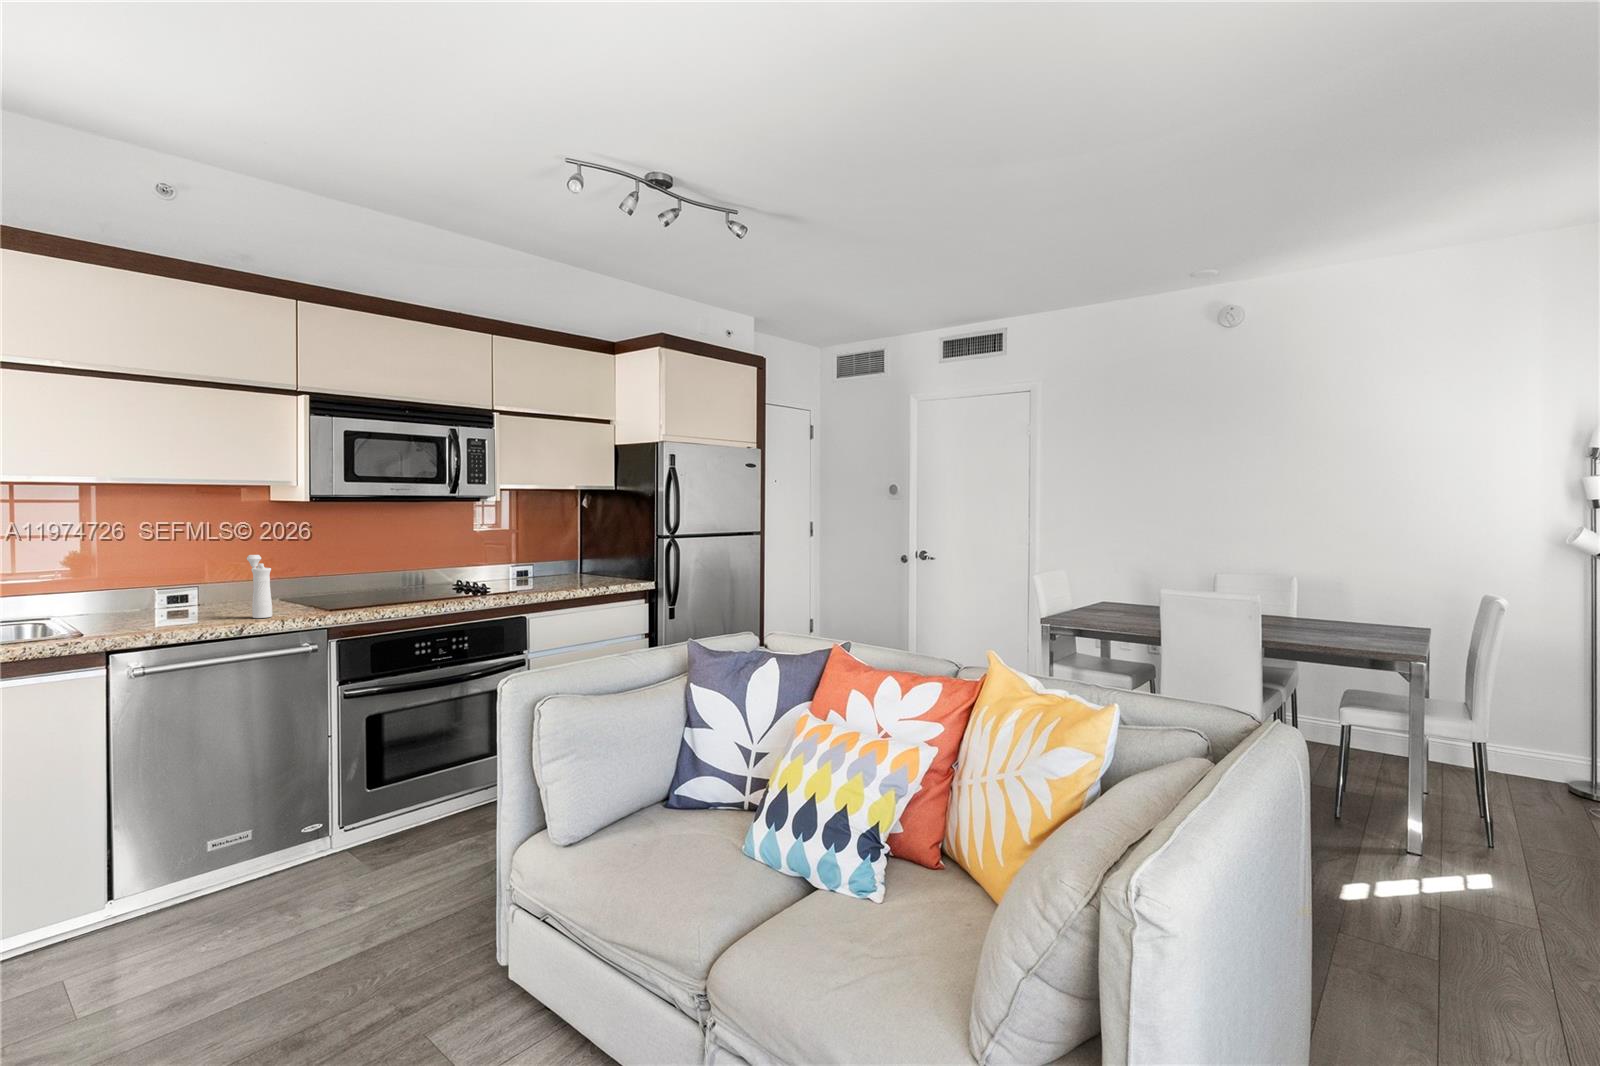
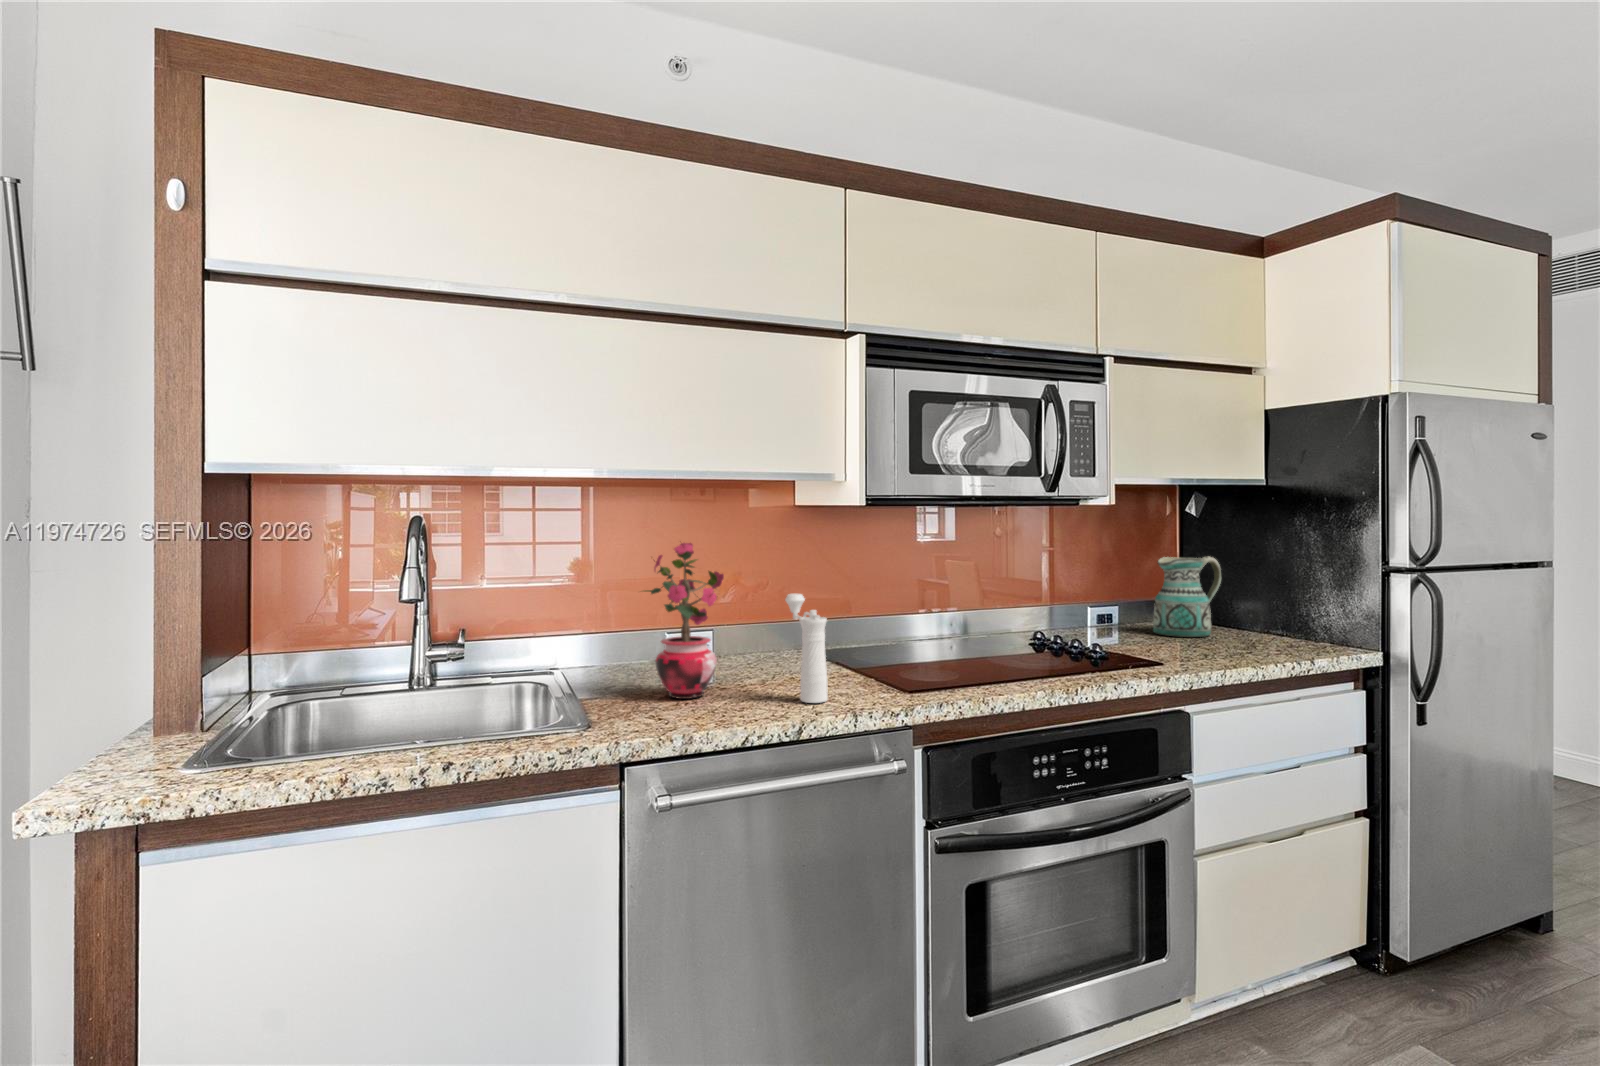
potted plant: none [129,521,201,621] -> present [644,543,724,699]
ceramic pitcher: none [550,532,593,581] -> present [1153,556,1221,637]

